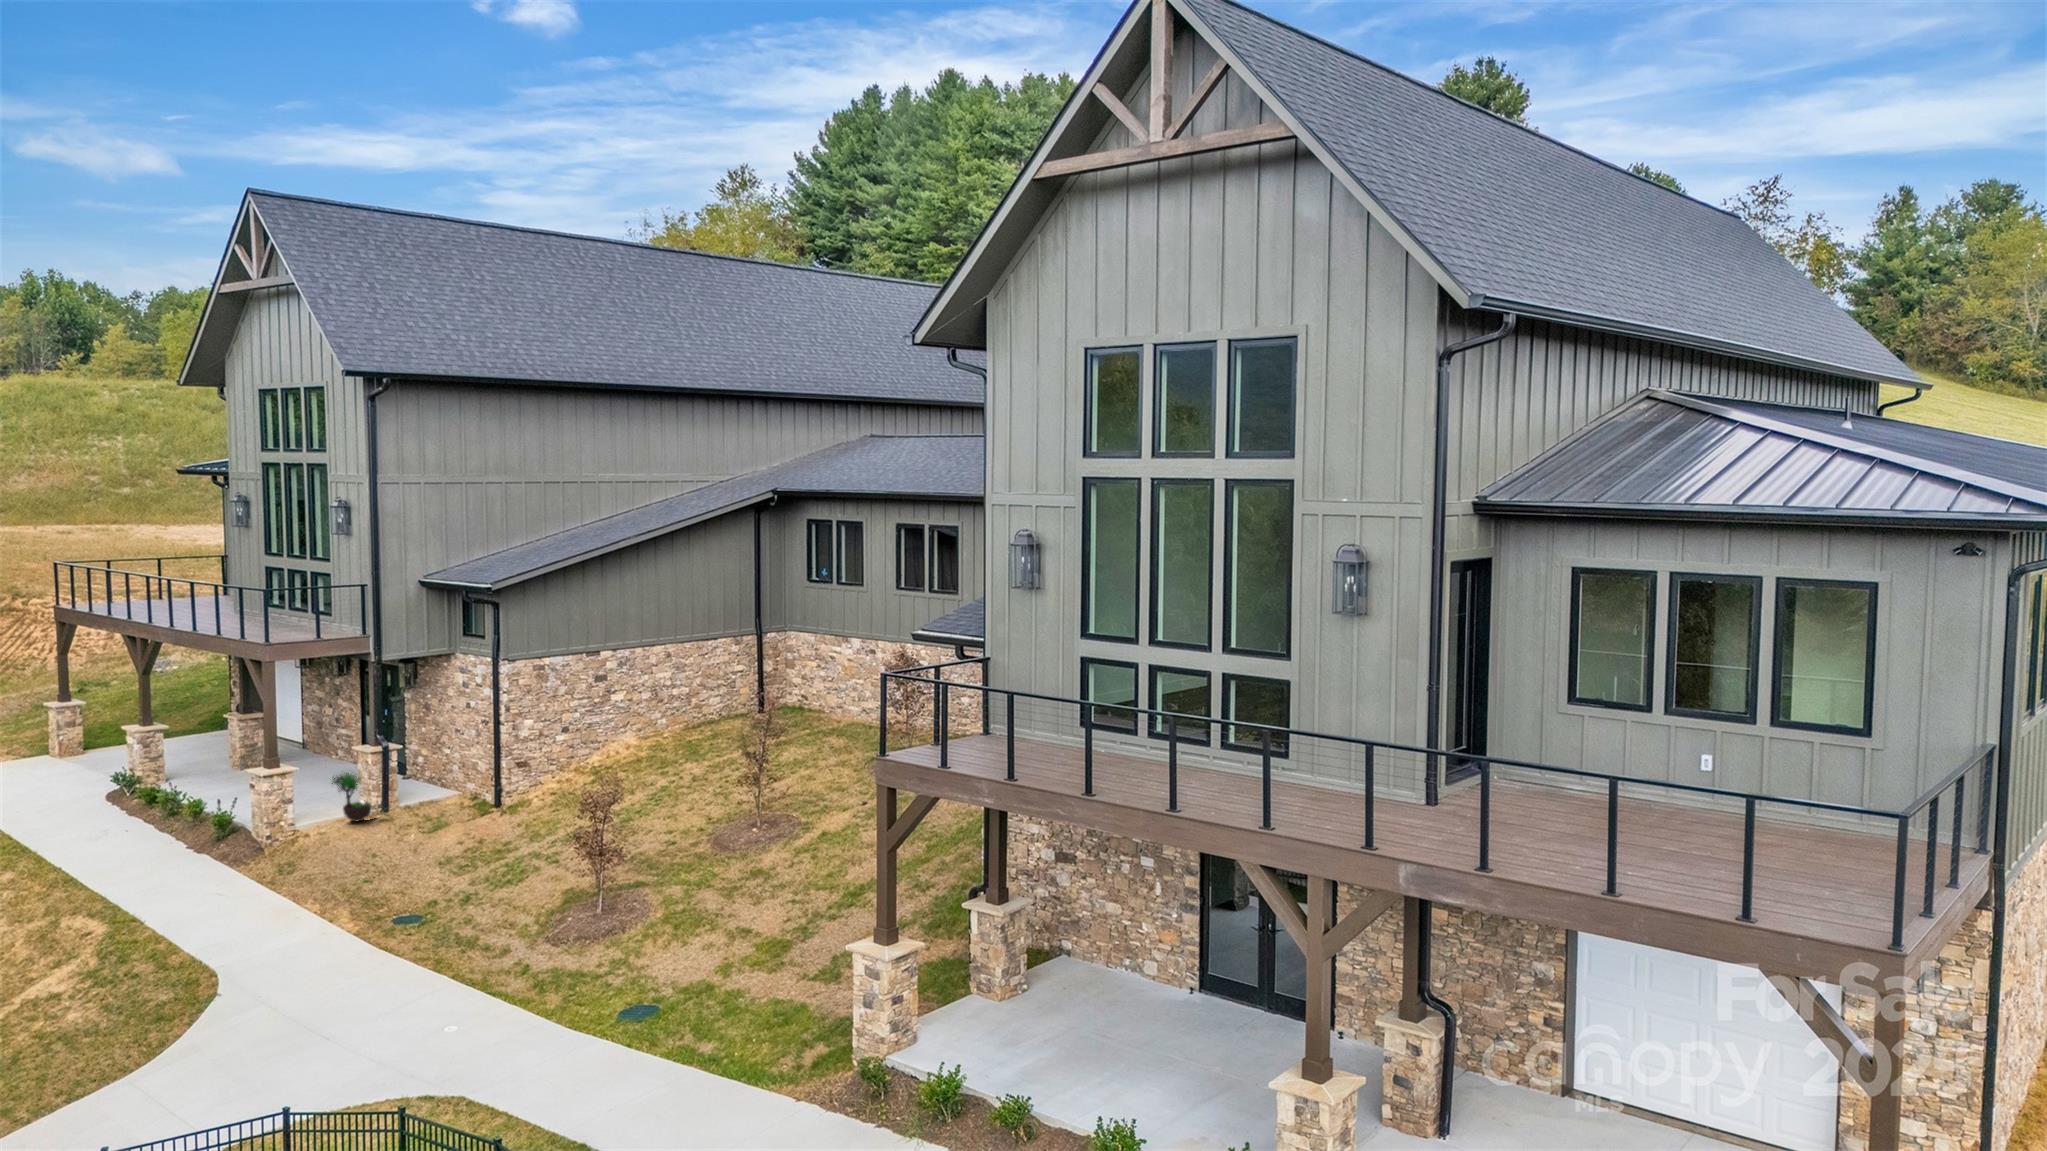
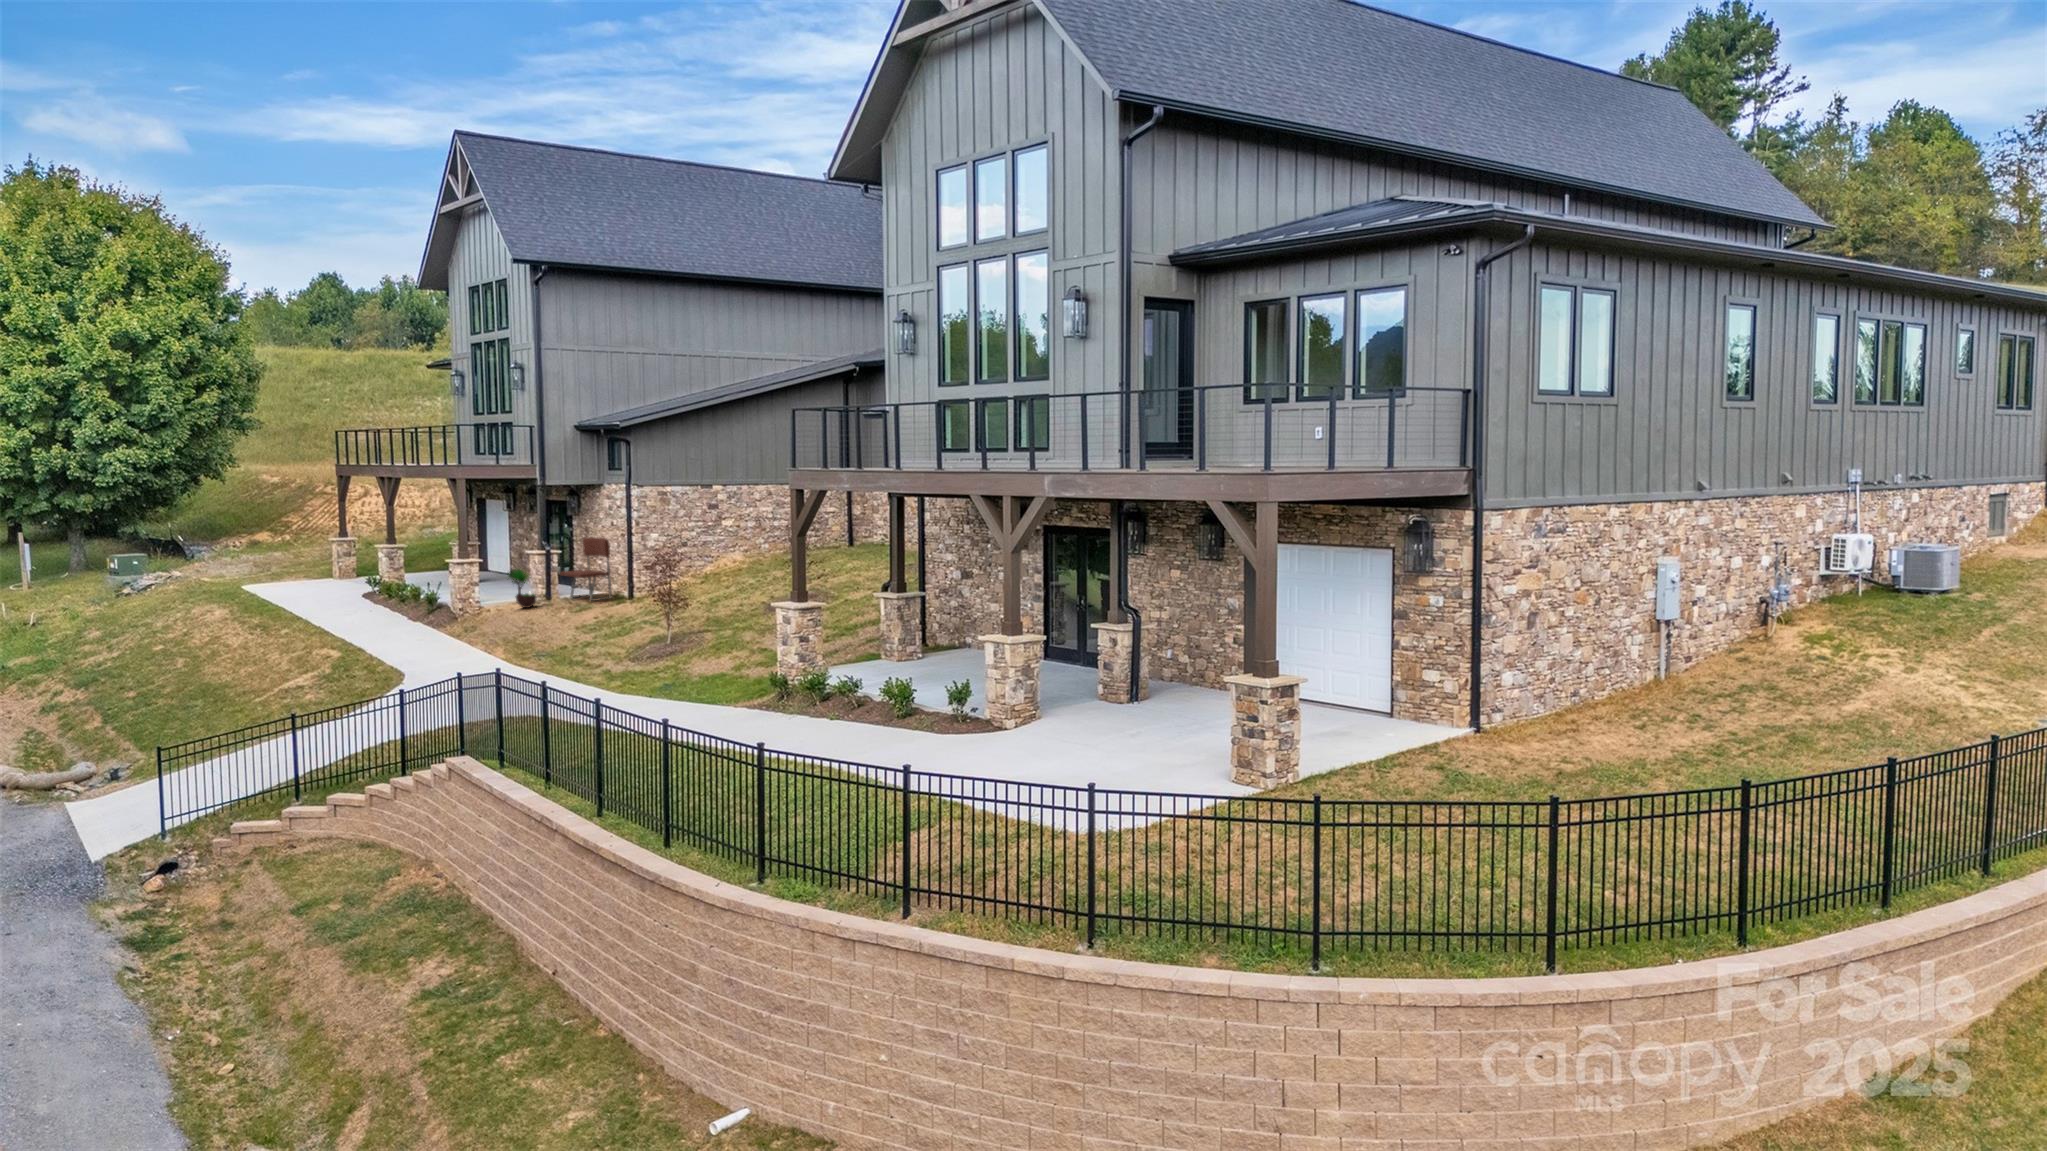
bench: none [401,723,475,811] -> present [560,537,612,601]

